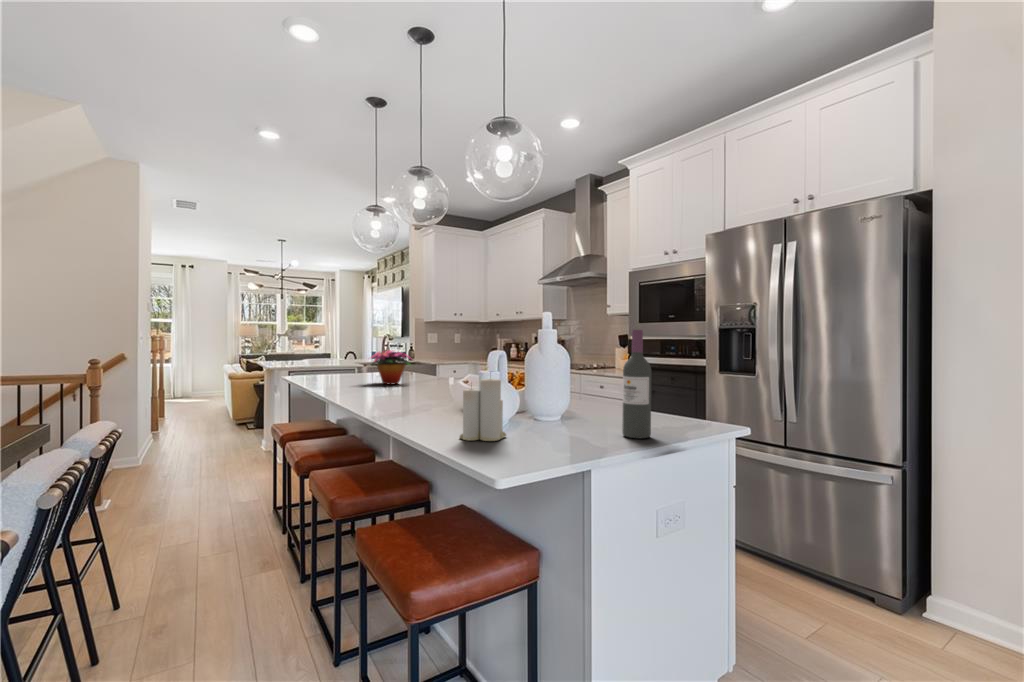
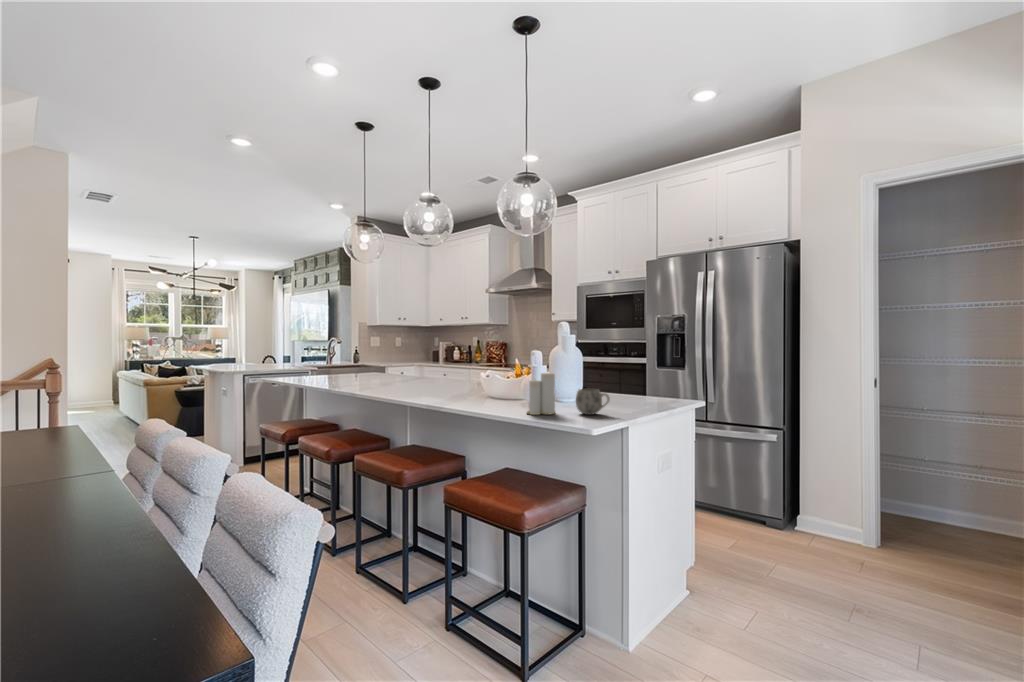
wine bottle: present [622,330,651,438] -> none [626,339,645,410]
flower arrangement: present [371,350,410,384] -> none [365,353,411,384]
mug: none [531,404,579,444] -> present [576,389,610,415]

